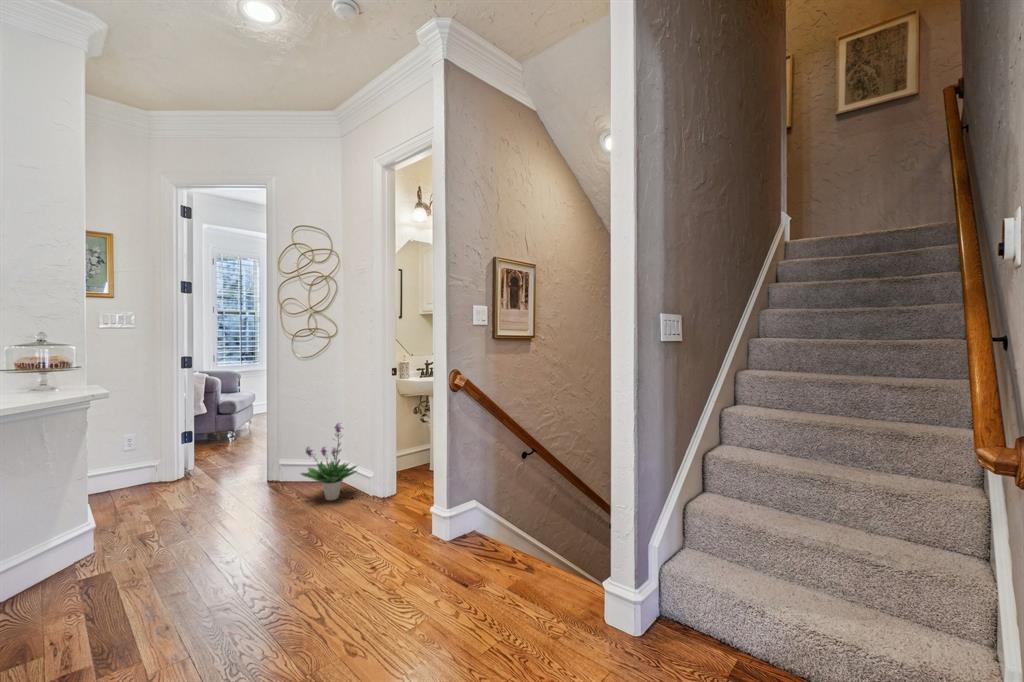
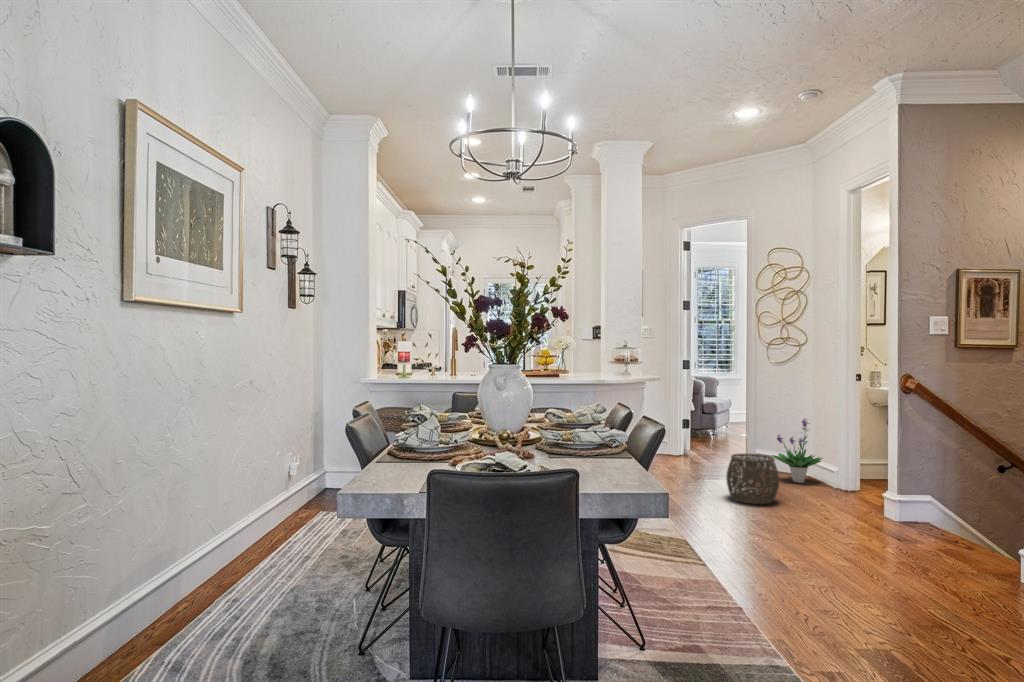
woven basket: none [231,489,311,571] -> present [726,453,779,504]

